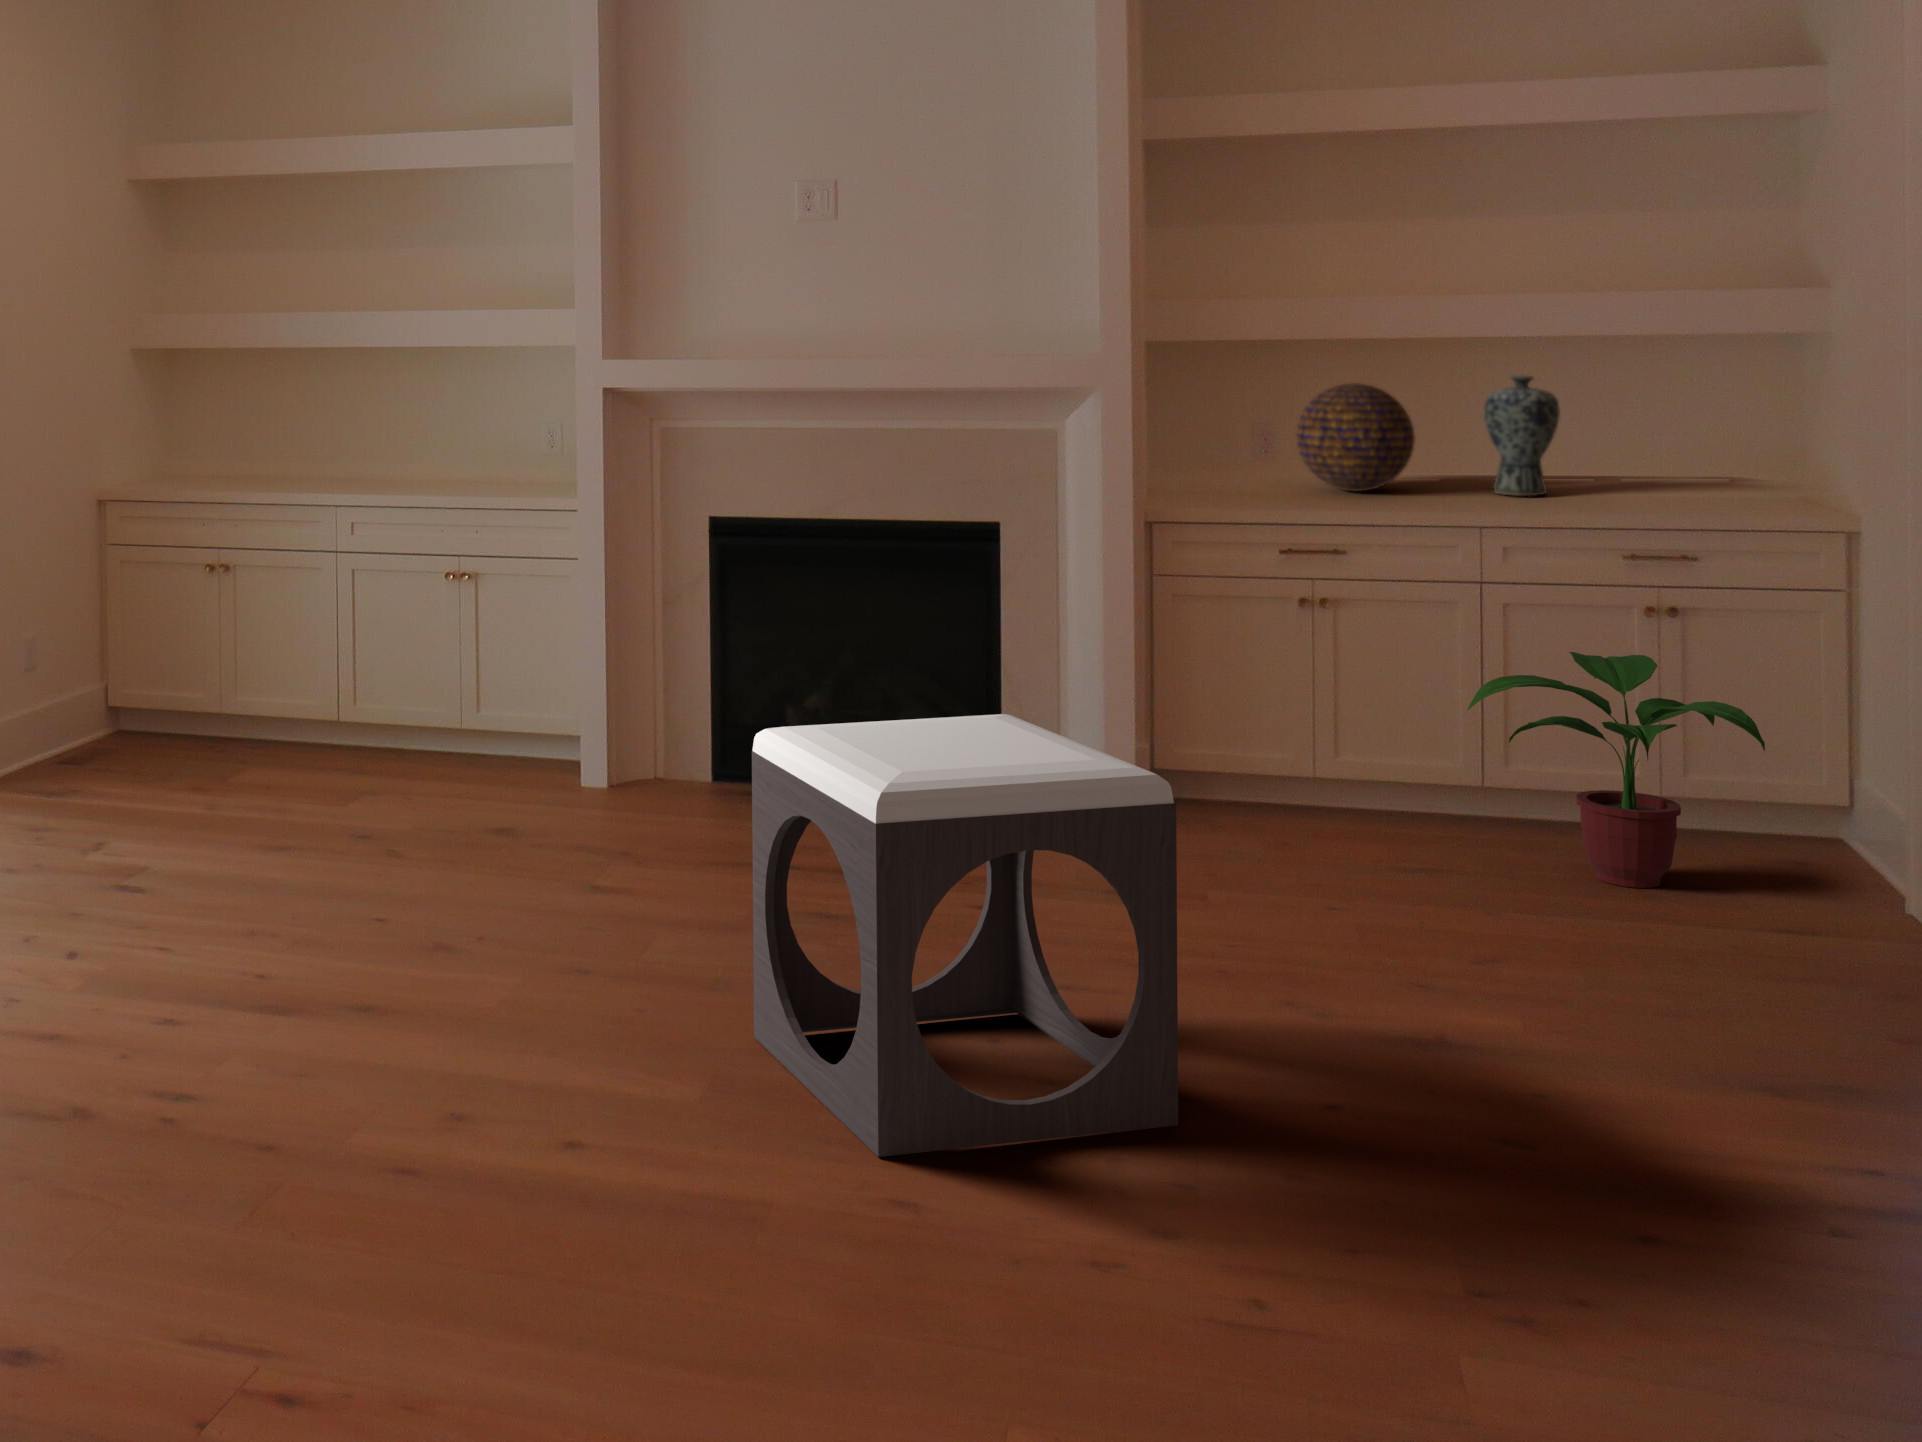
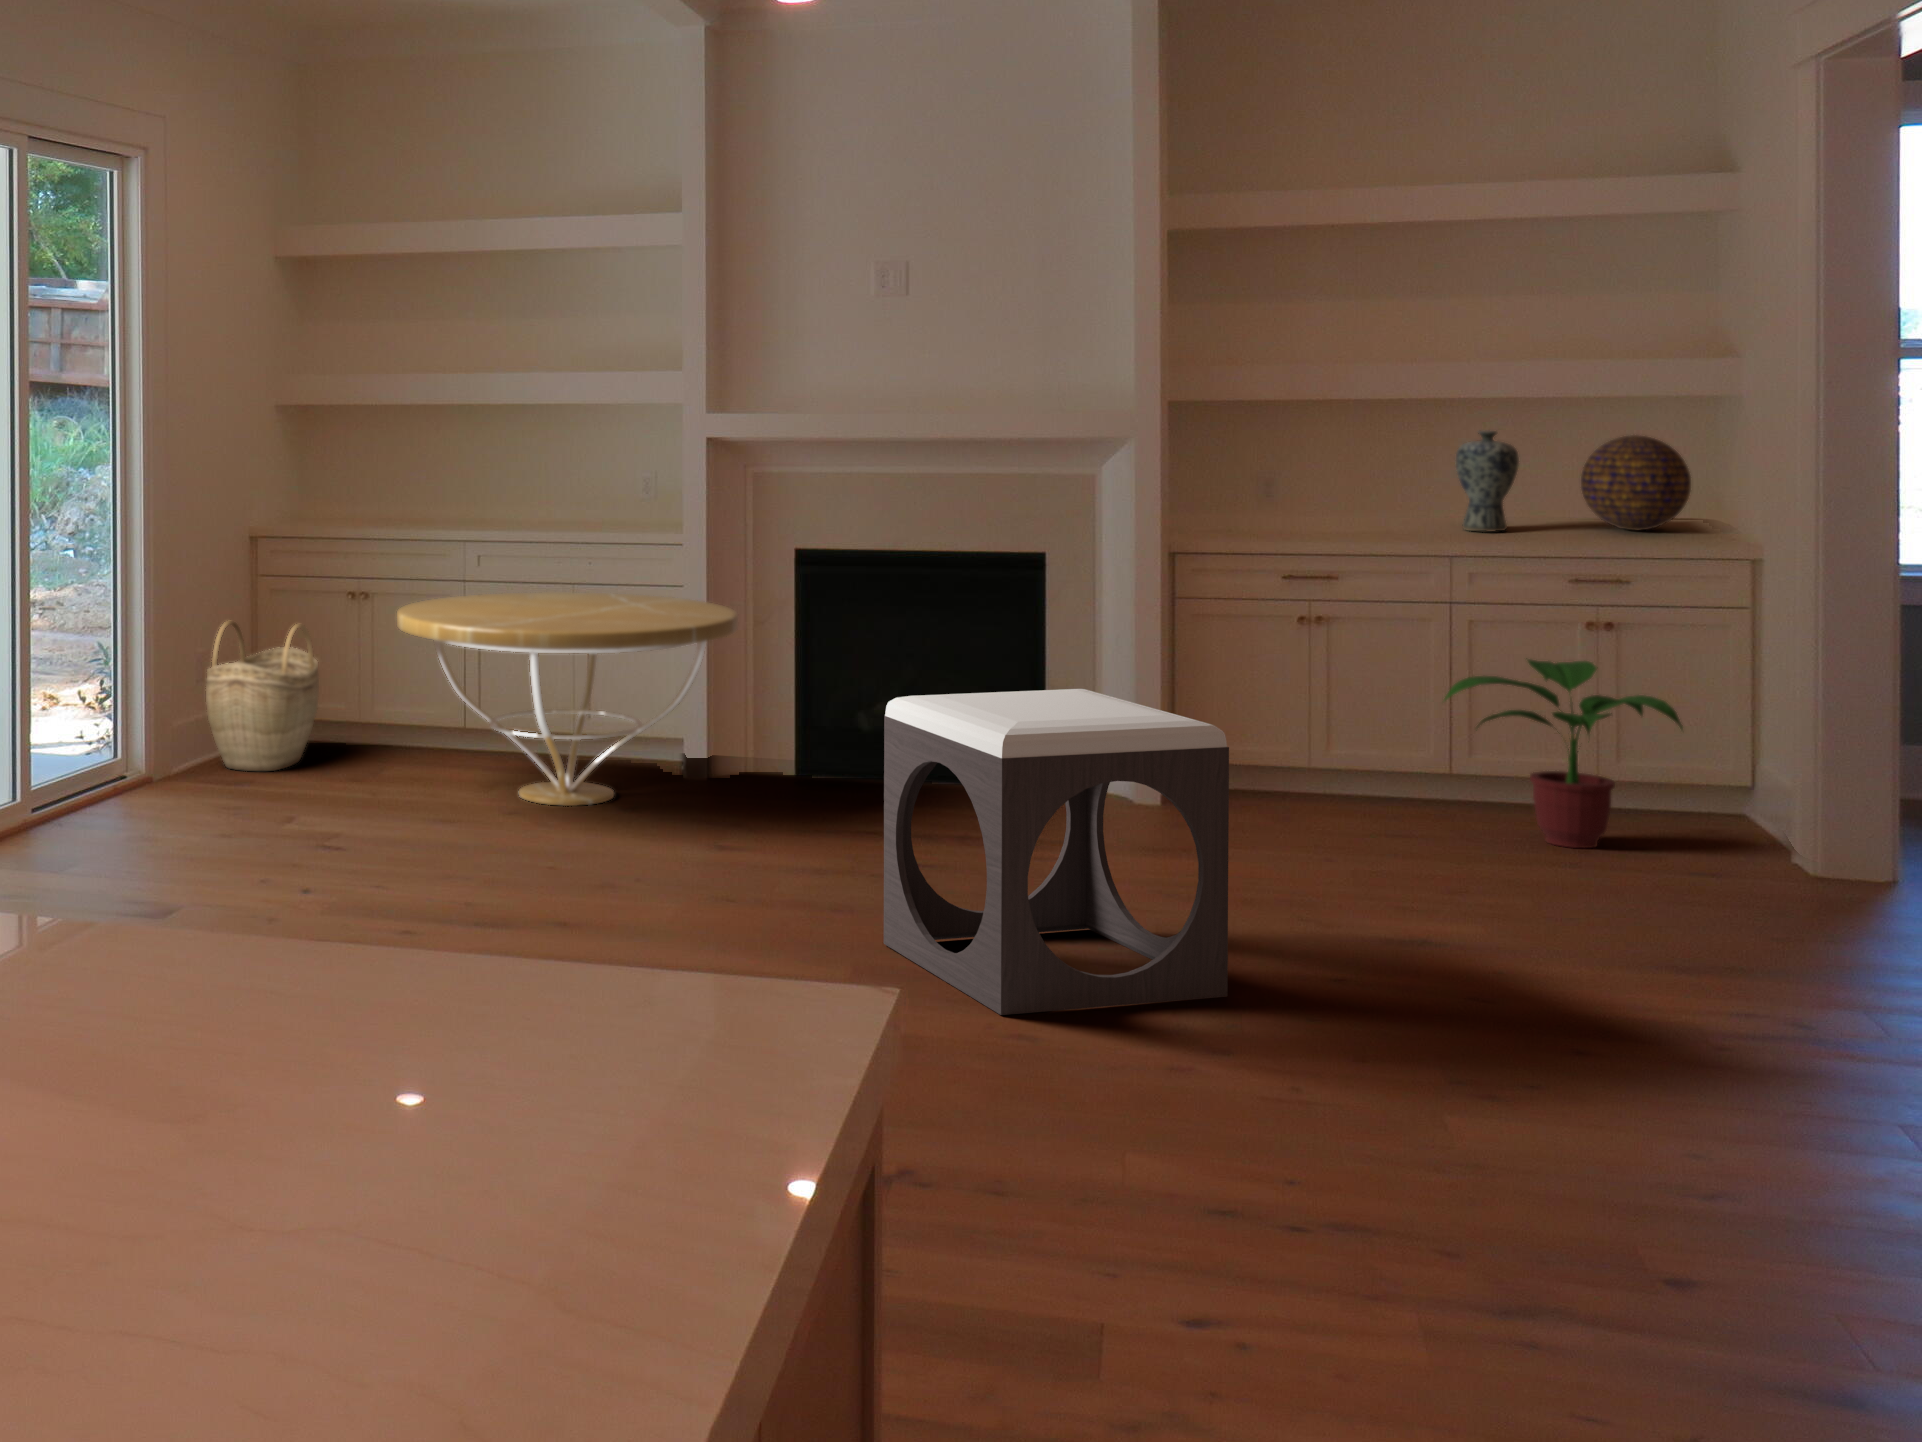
decorative orb: present [1296,383,1415,491] -> present [1581,435,1691,530]
coffee table: none [233,568,633,826] -> present [397,592,738,806]
woven basket: none [32,601,168,778] -> present [206,621,319,771]

